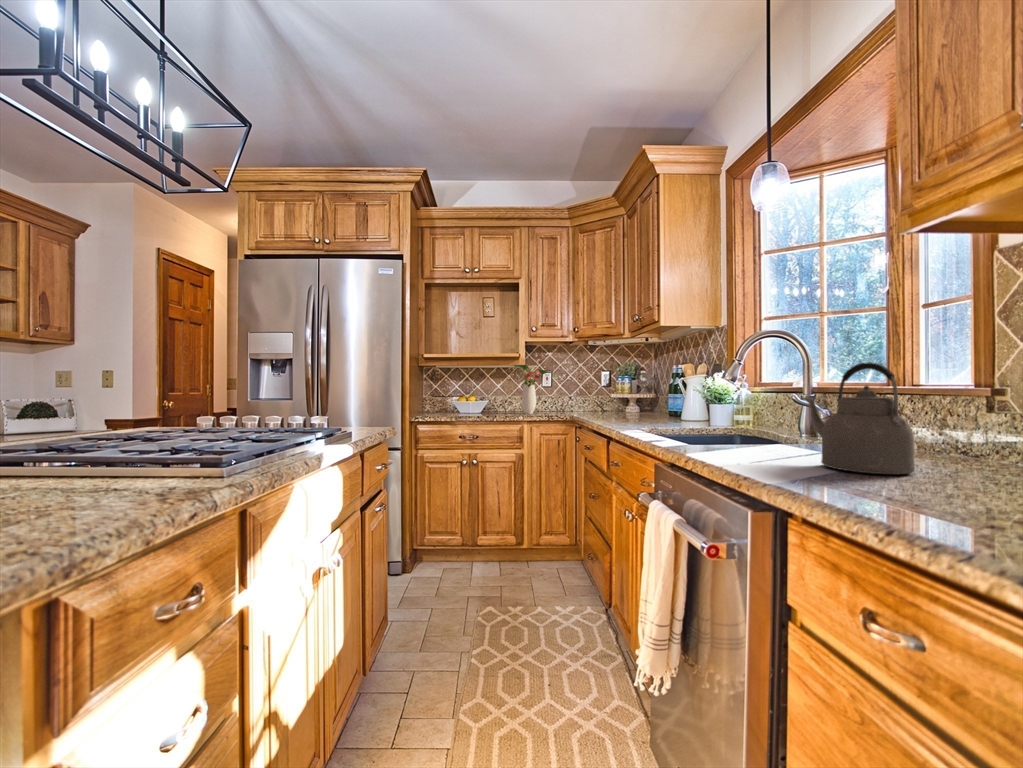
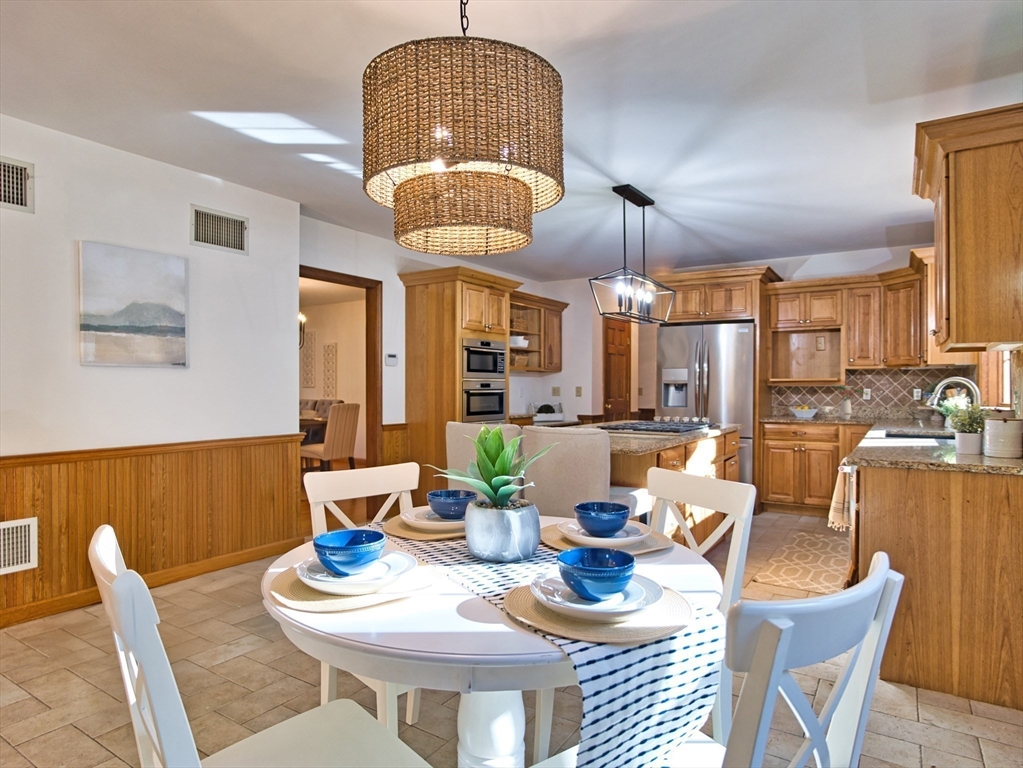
kettle: present [801,363,915,474] -> none [891,398,922,436]

